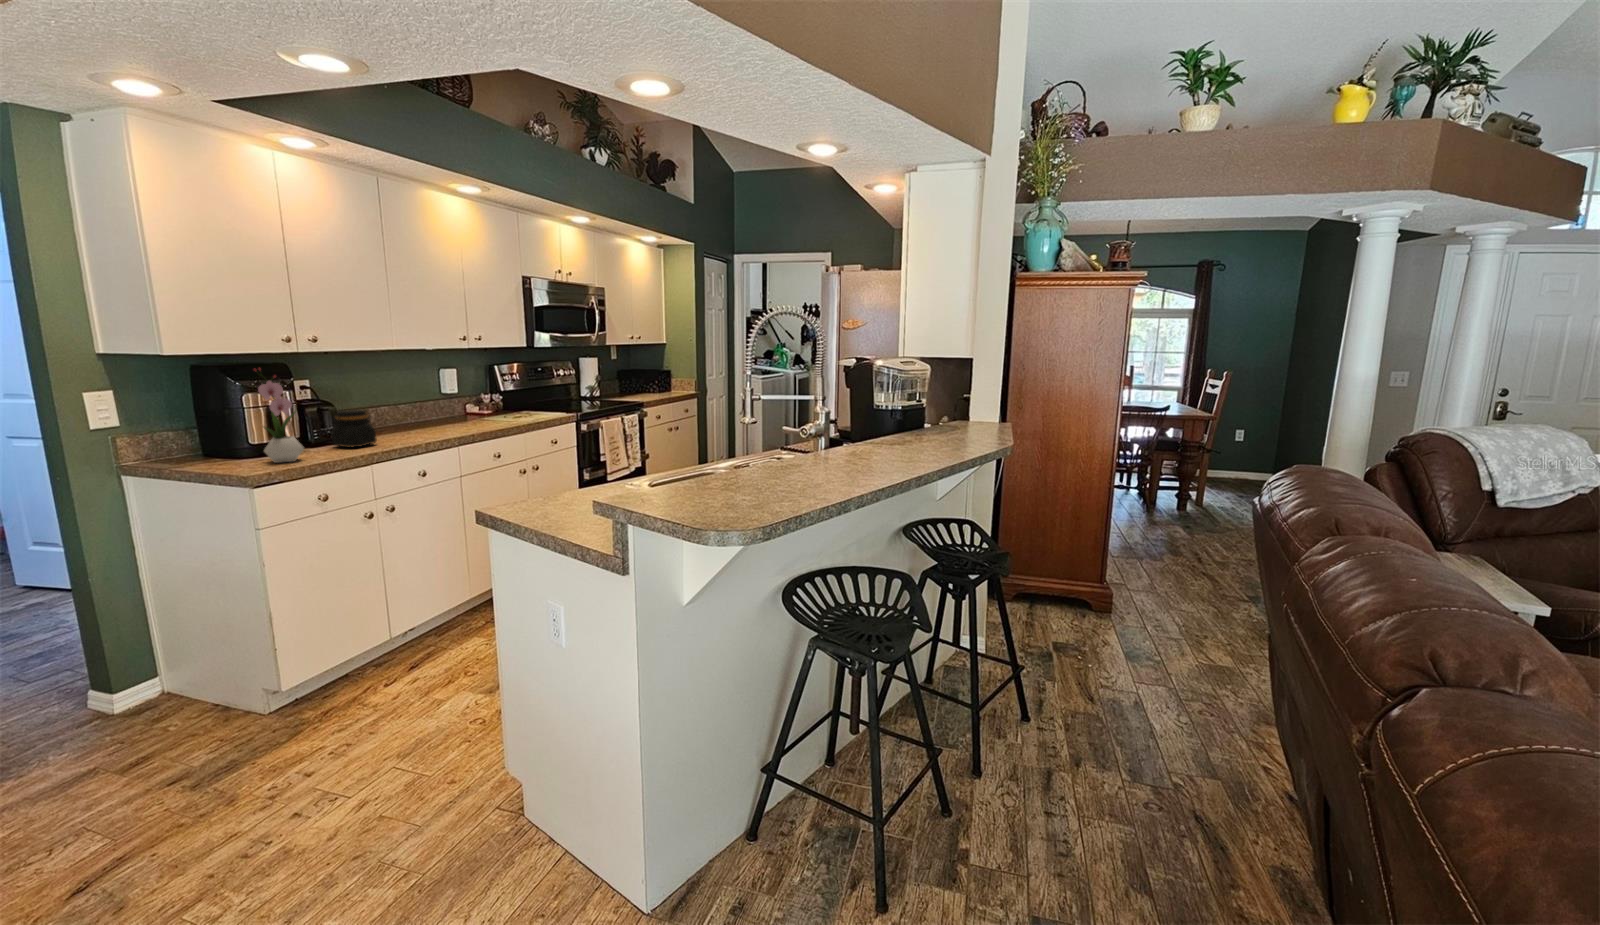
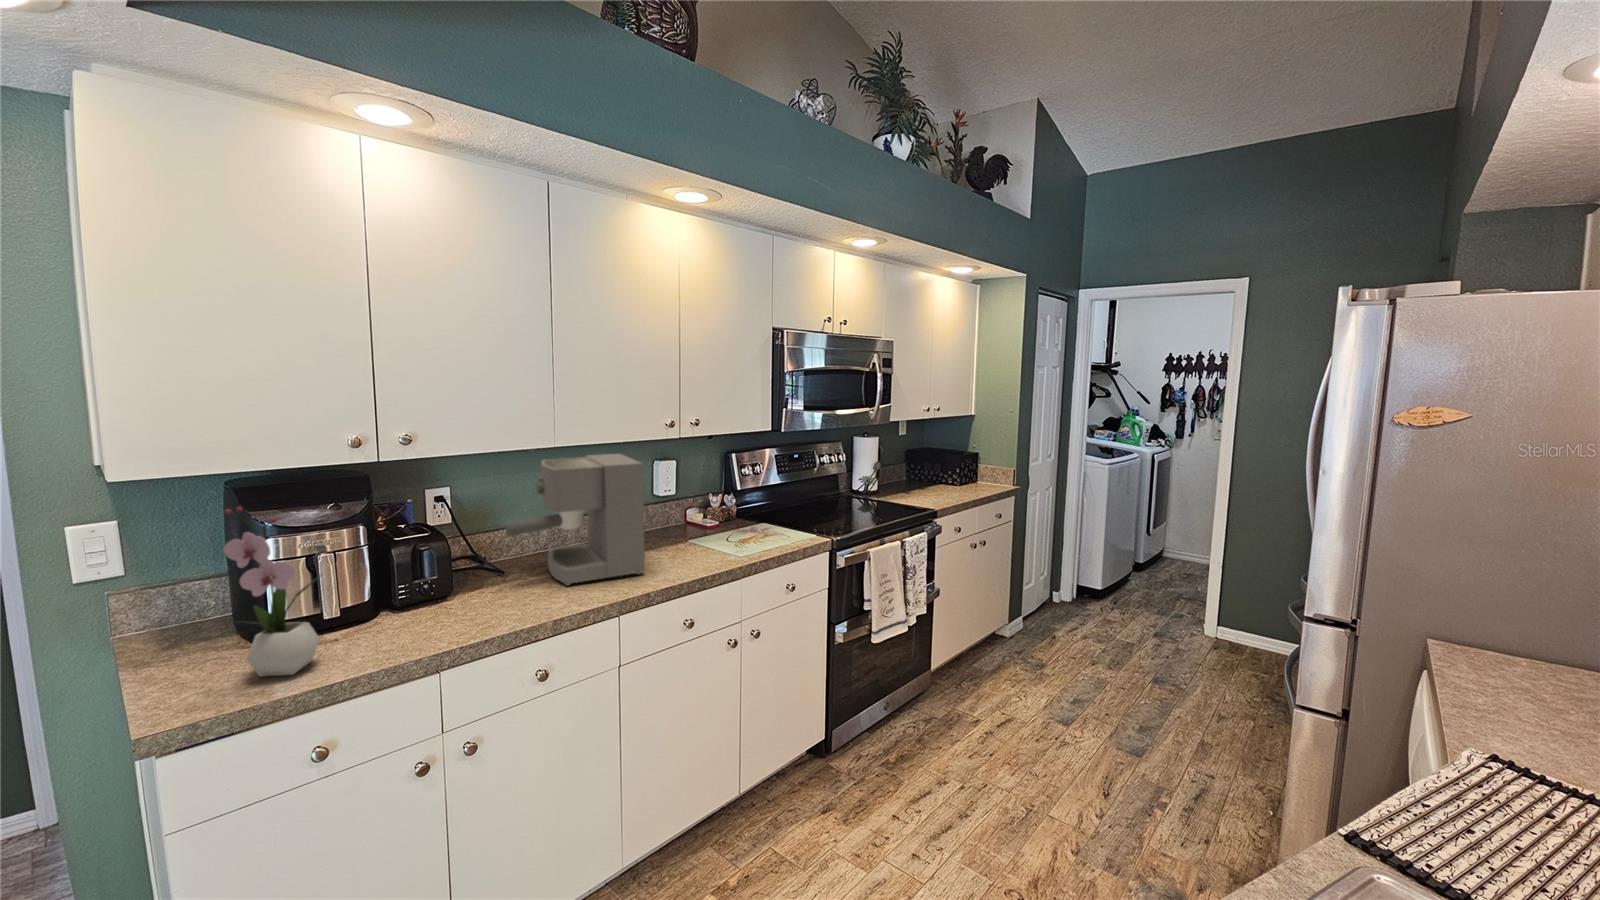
coffee maker: none [369,358,464,435] -> present [505,454,645,586]
jar: present [332,409,377,447] -> none [406,554,483,627]

